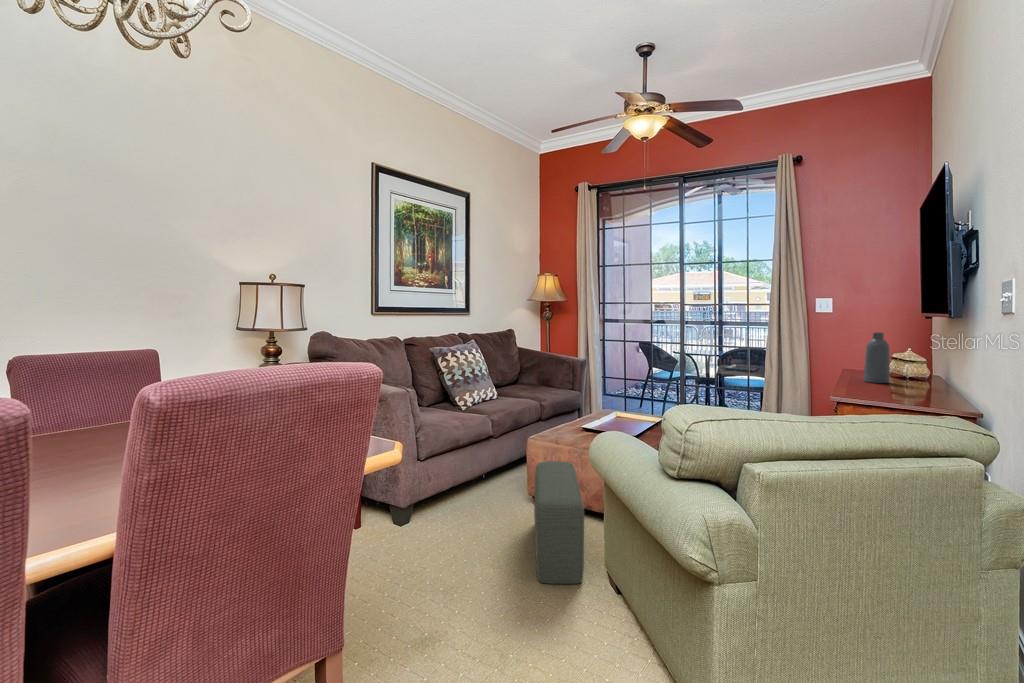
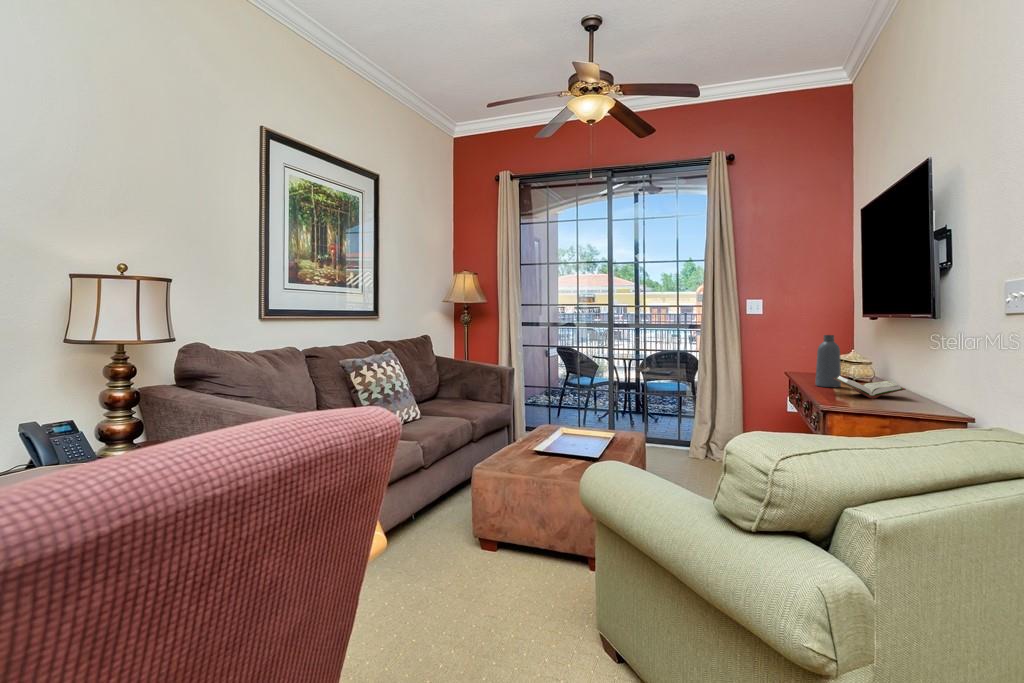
book: none [874,372,944,394] -> present [834,376,906,398]
pouf: present [534,461,584,584] -> none [489,495,569,657]

